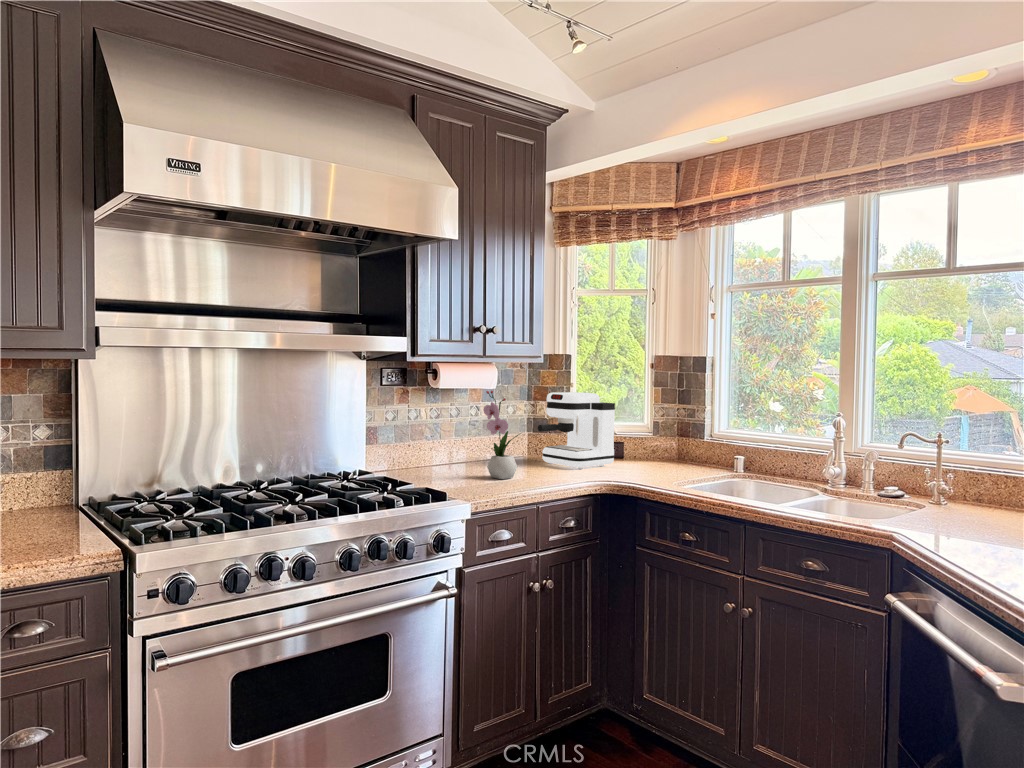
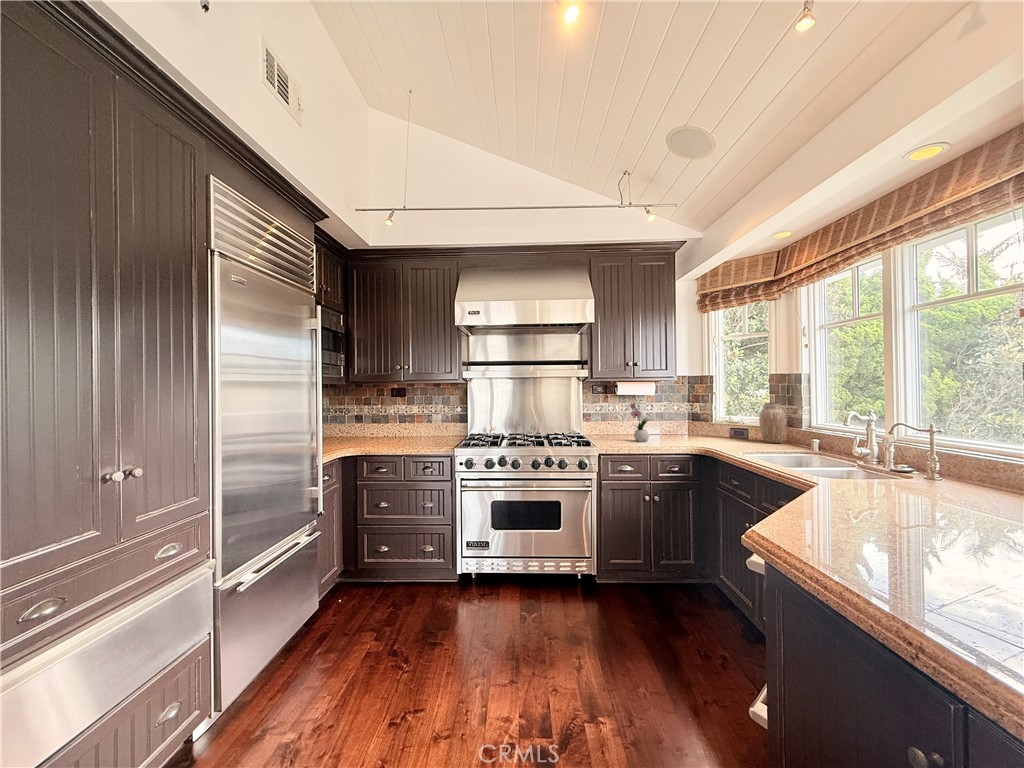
coffee maker: present [538,392,615,469] -> none [676,398,727,441]
vase: none [651,400,687,465] -> present [759,403,786,443]

